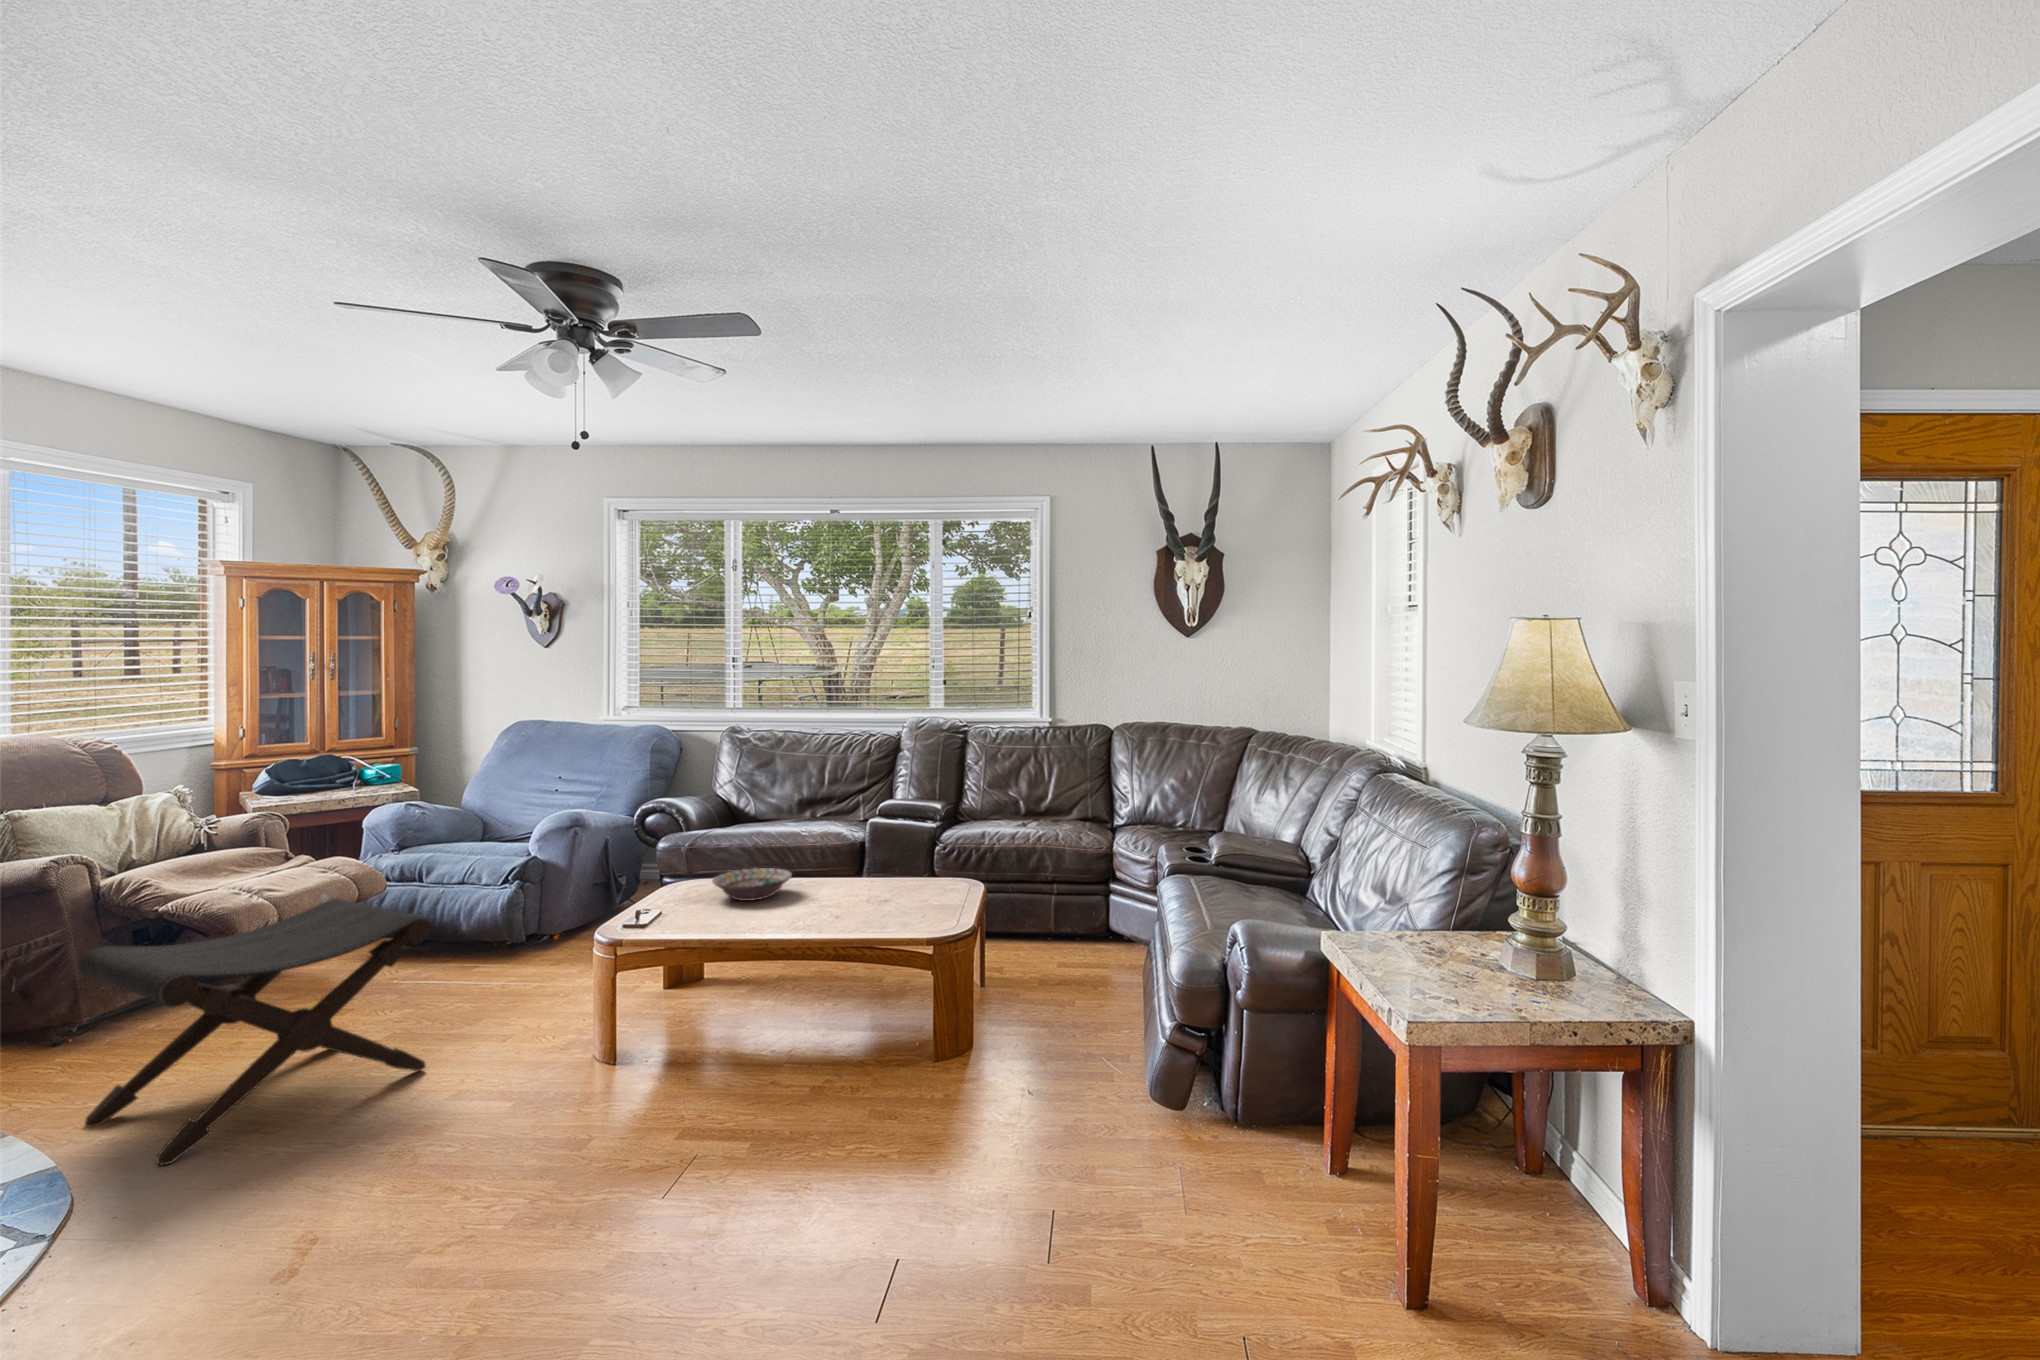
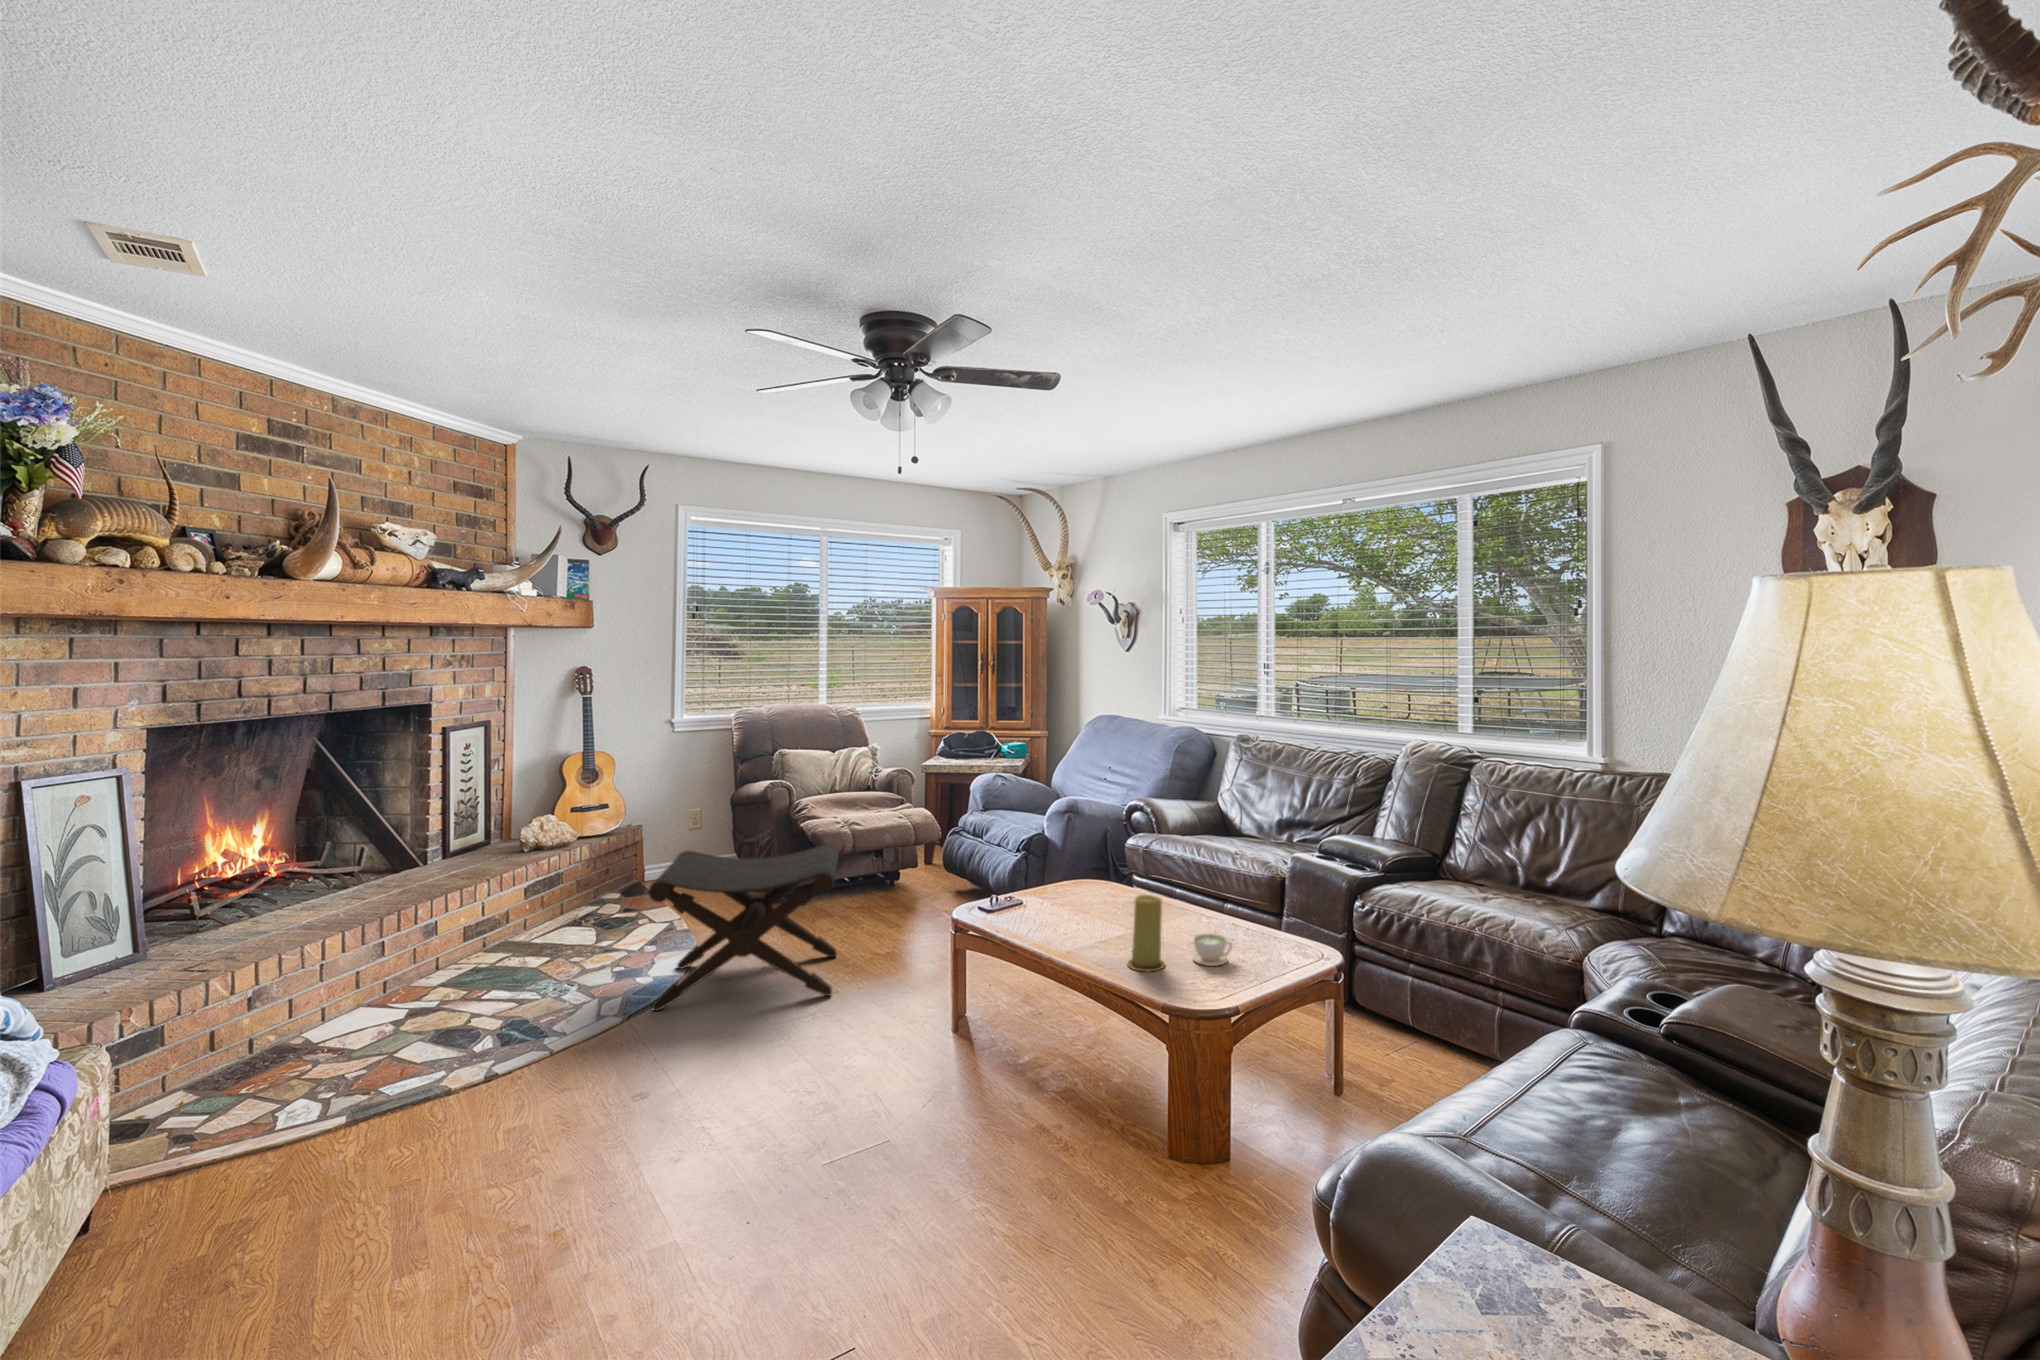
candle: none [853,851,887,915] -> present [1127,895,1165,971]
decorative bowl: present [712,868,792,901] -> none [1047,884,1127,921]
coffee cup: none [893,876,922,900] -> present [1193,934,1232,966]

